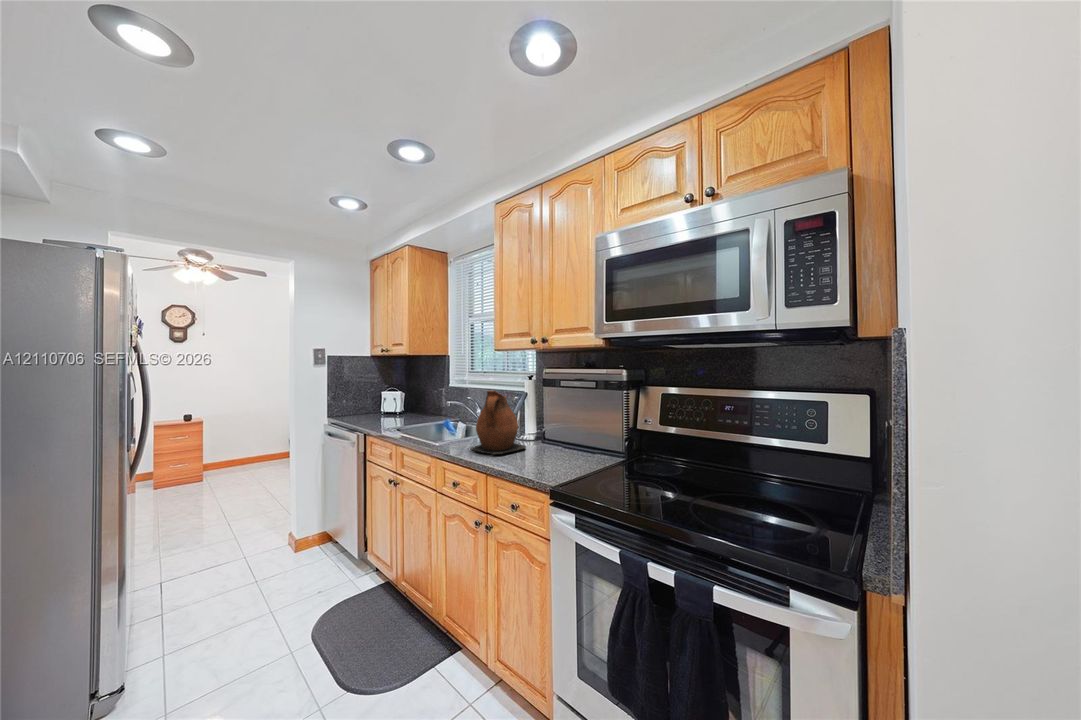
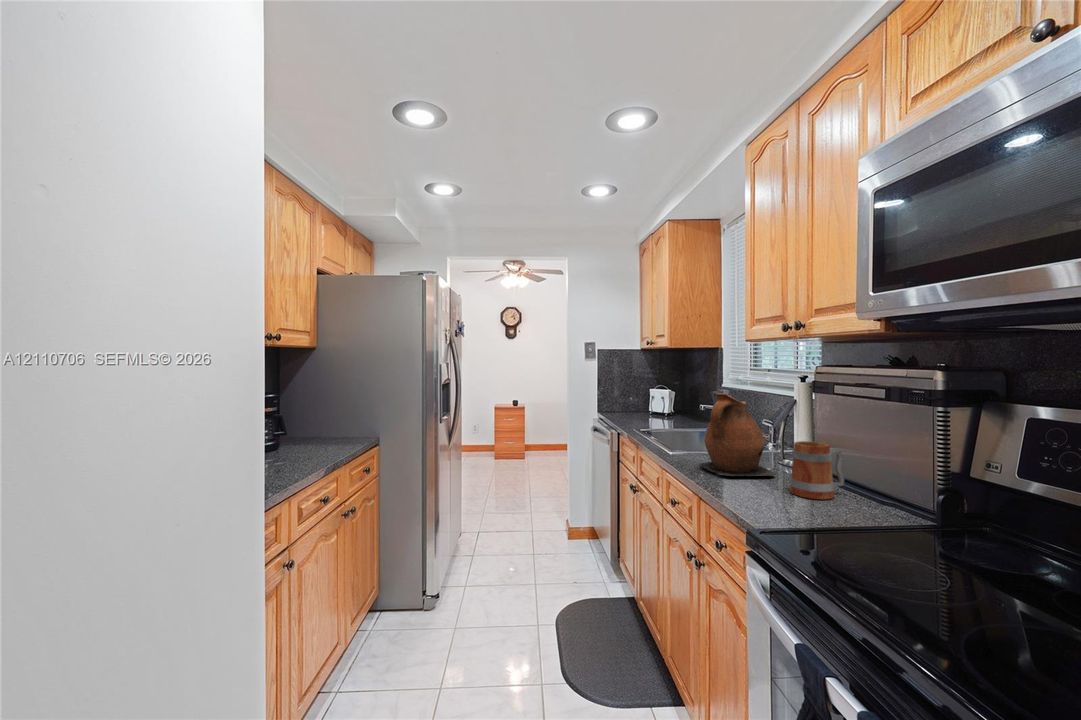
mug: none [543,420,571,459] -> present [790,441,844,499]

